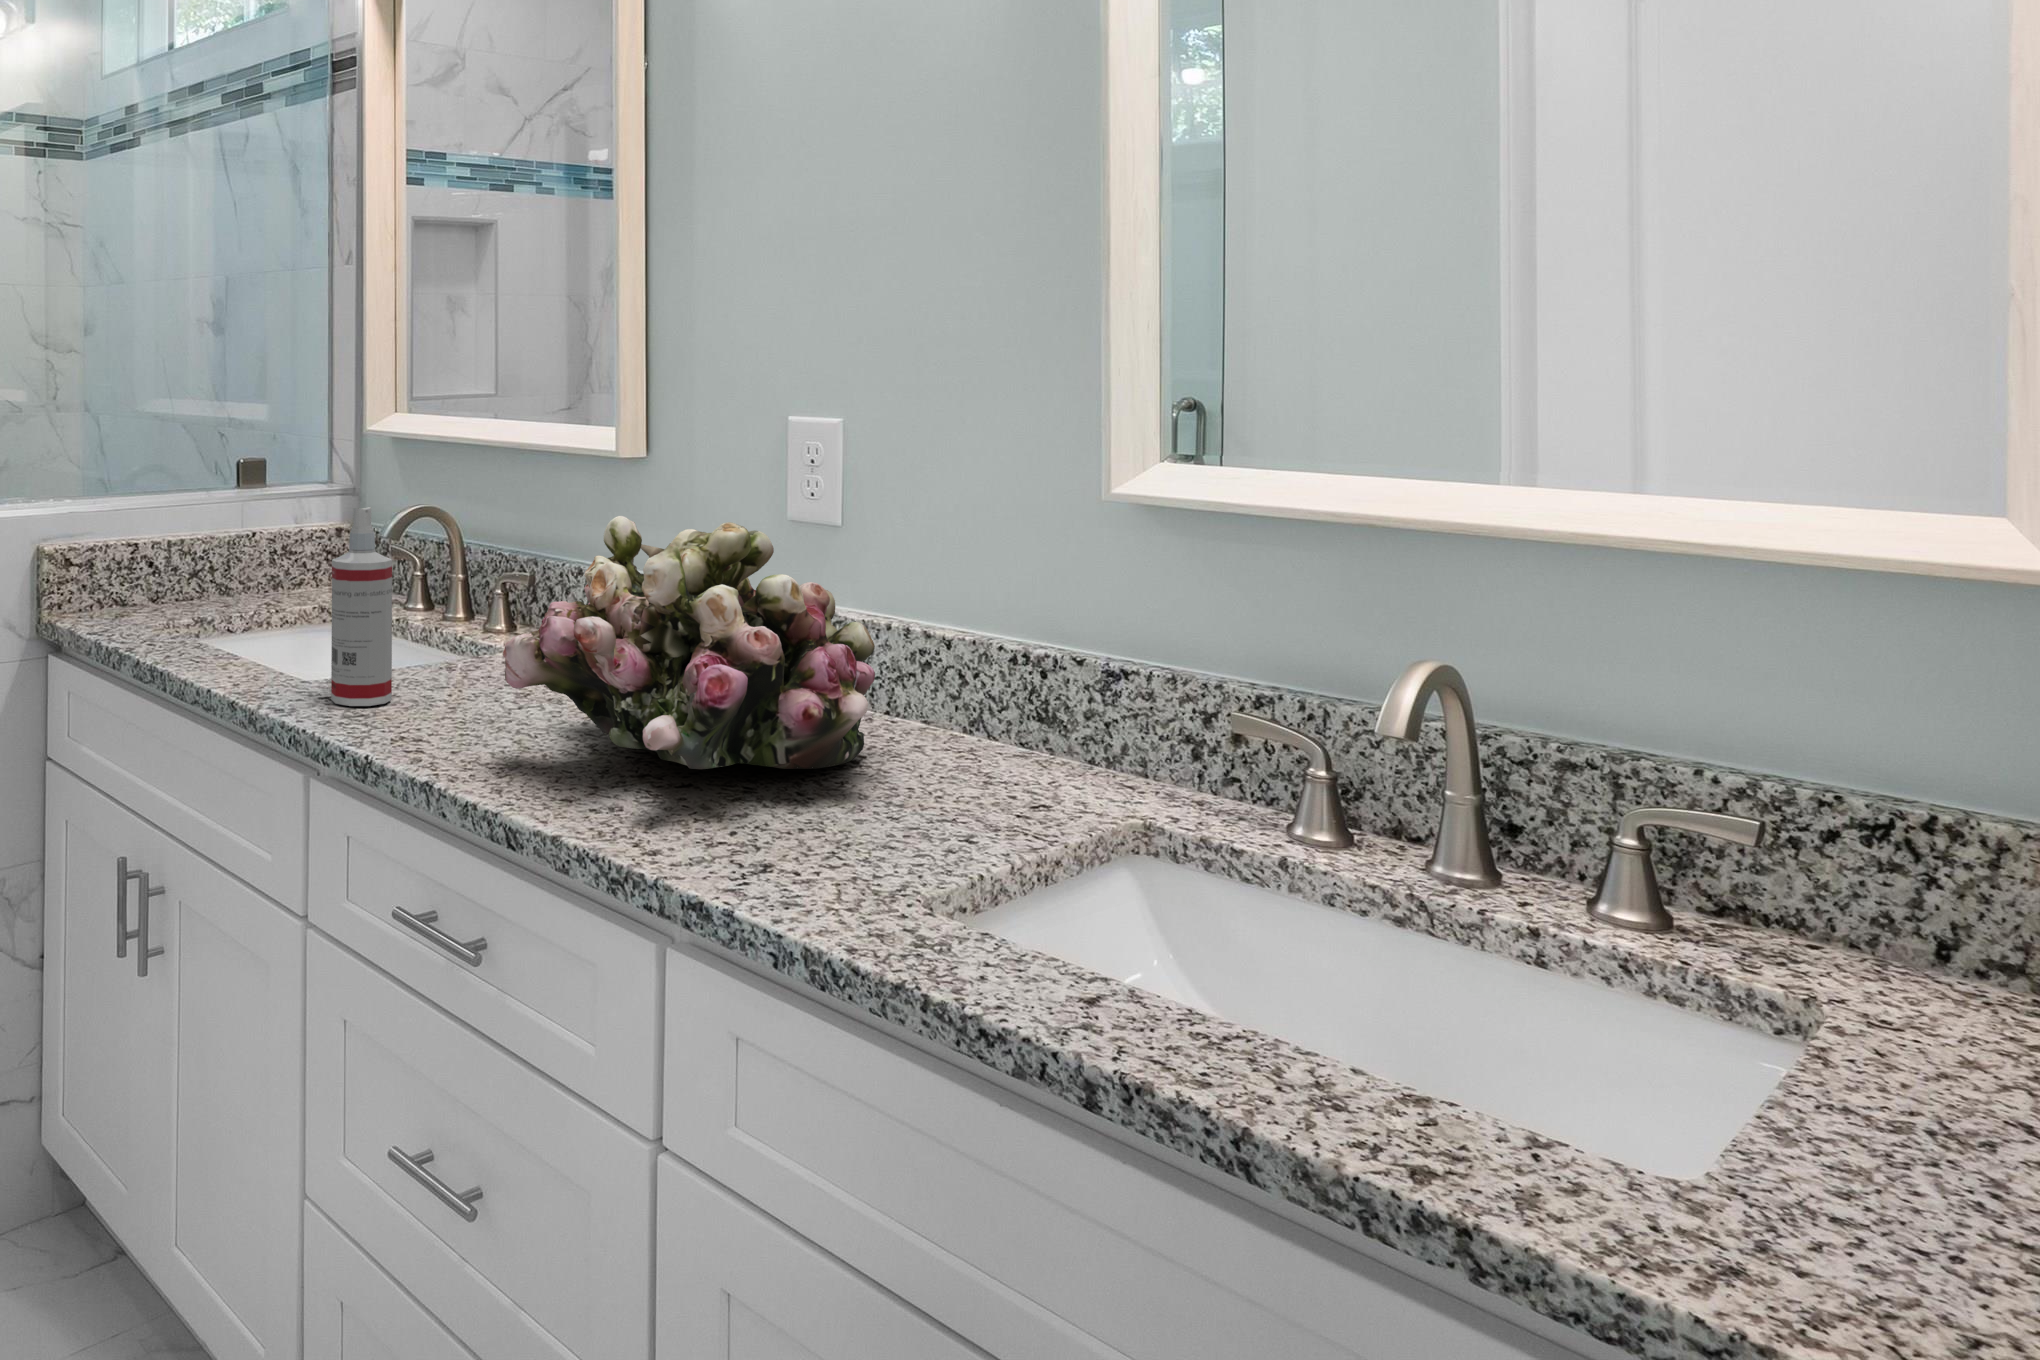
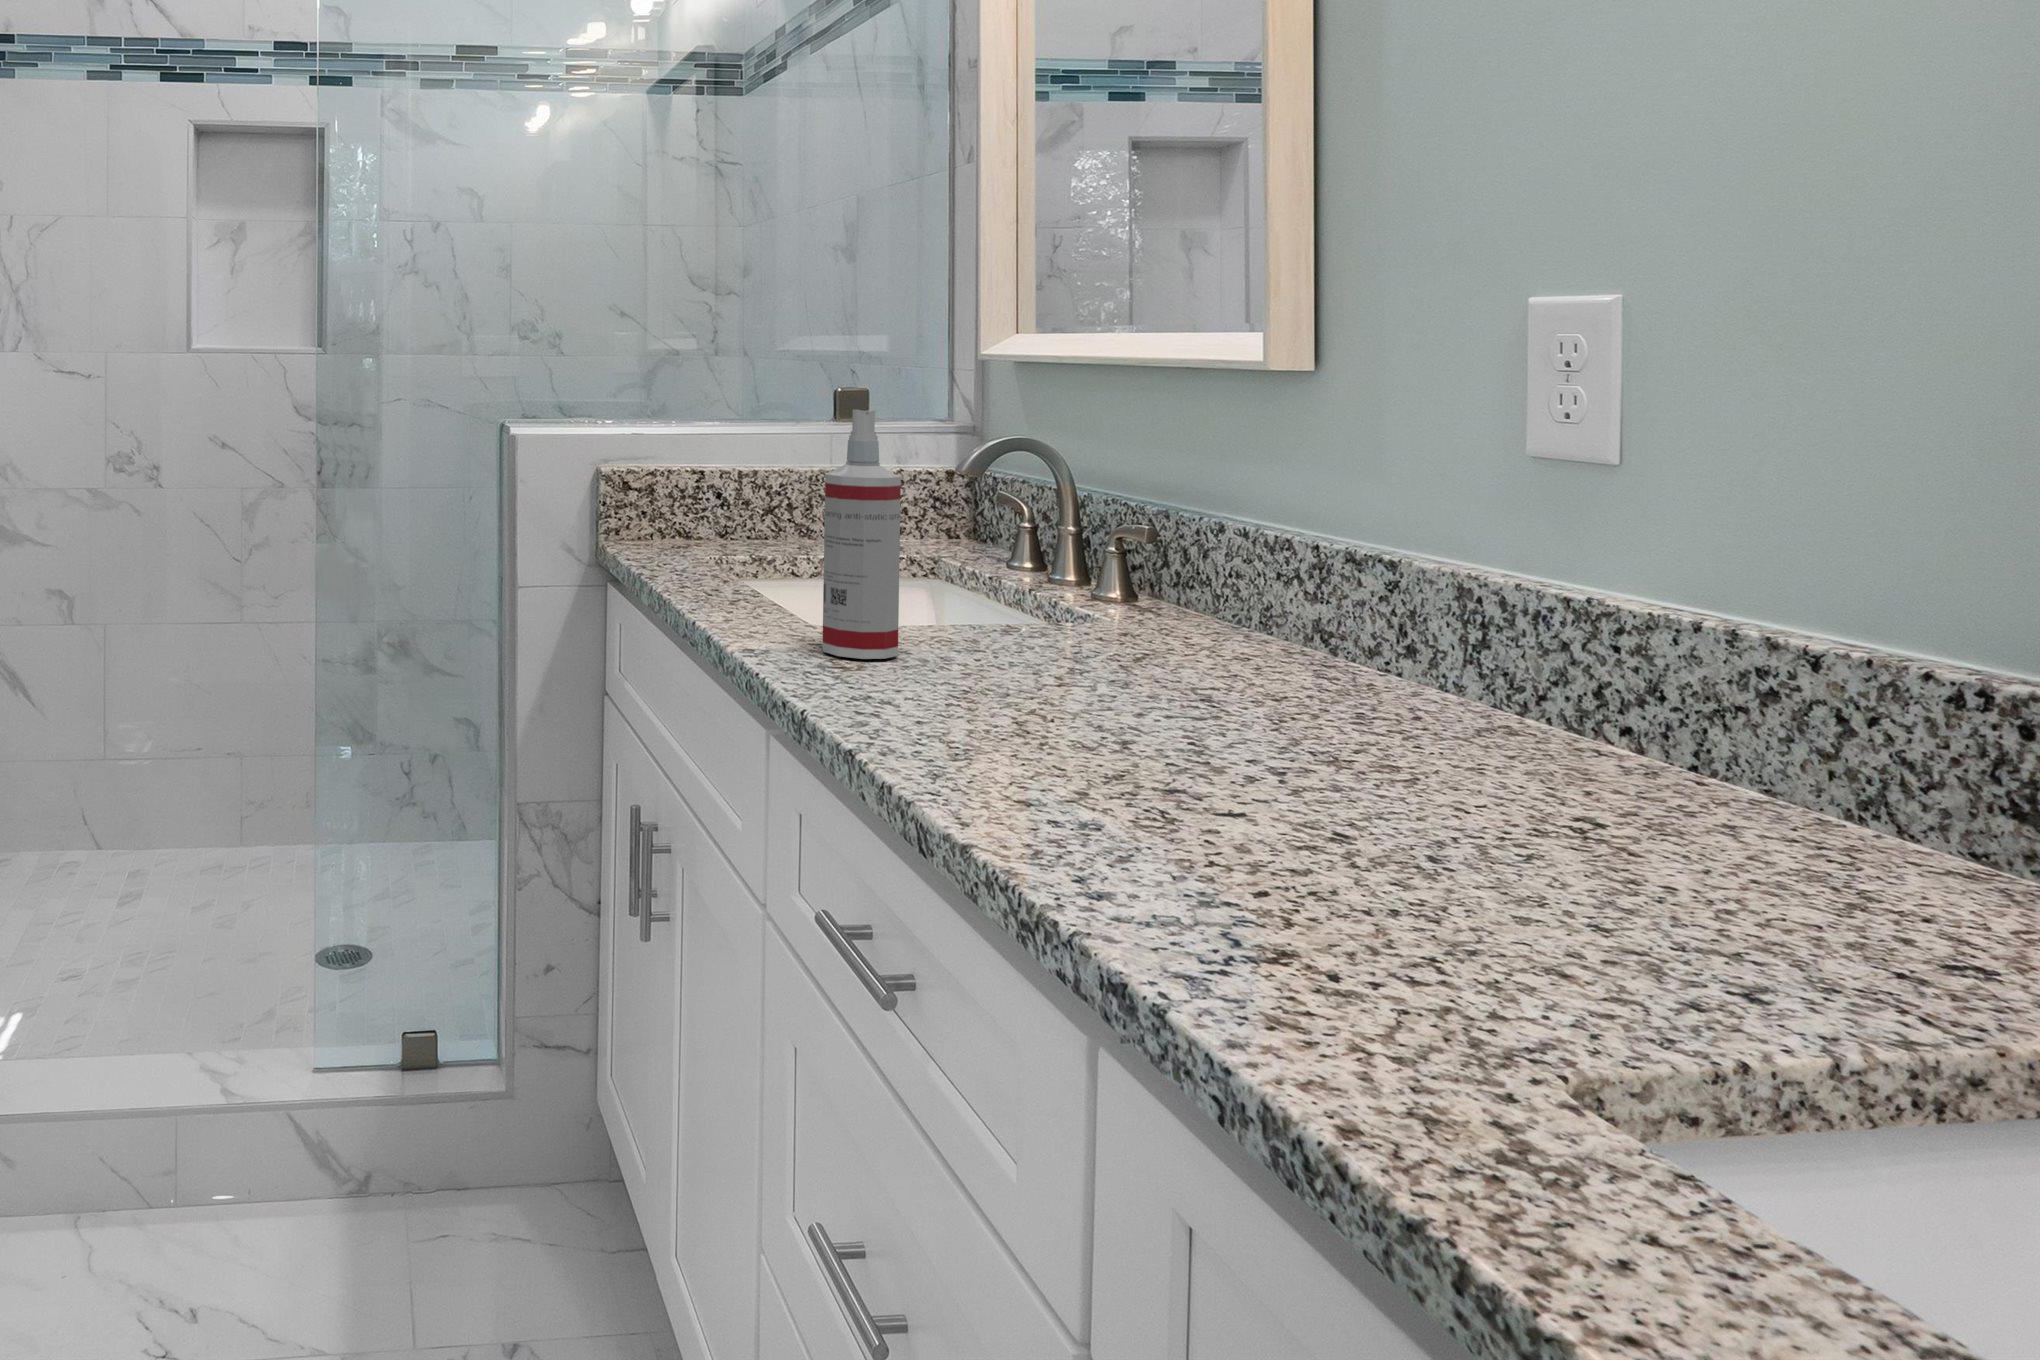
flower arrangement: present [503,516,875,769] -> none [972,414,1629,826]

